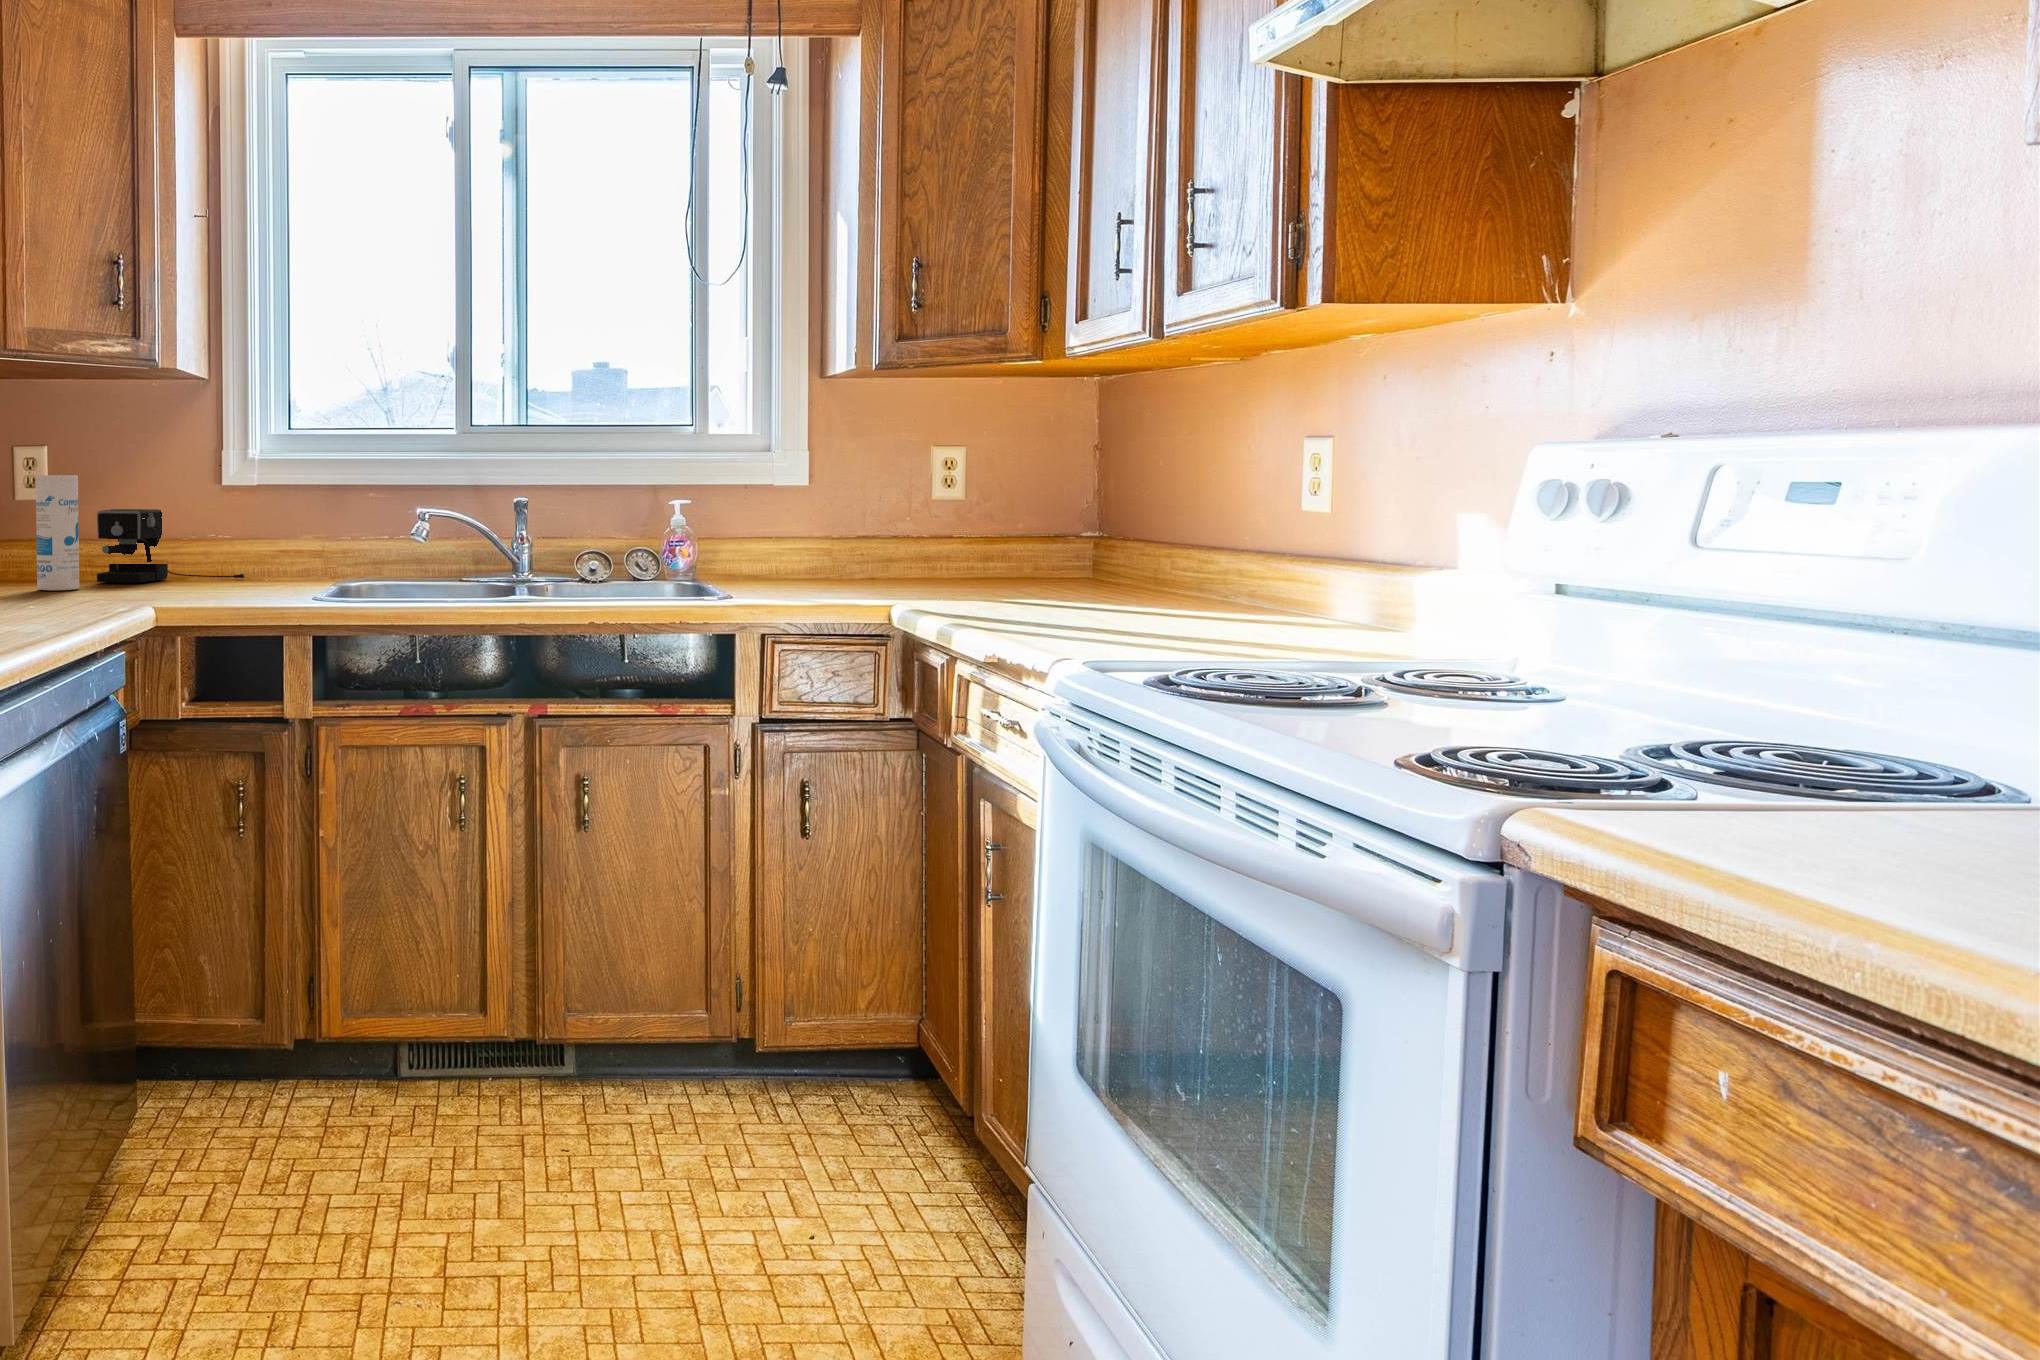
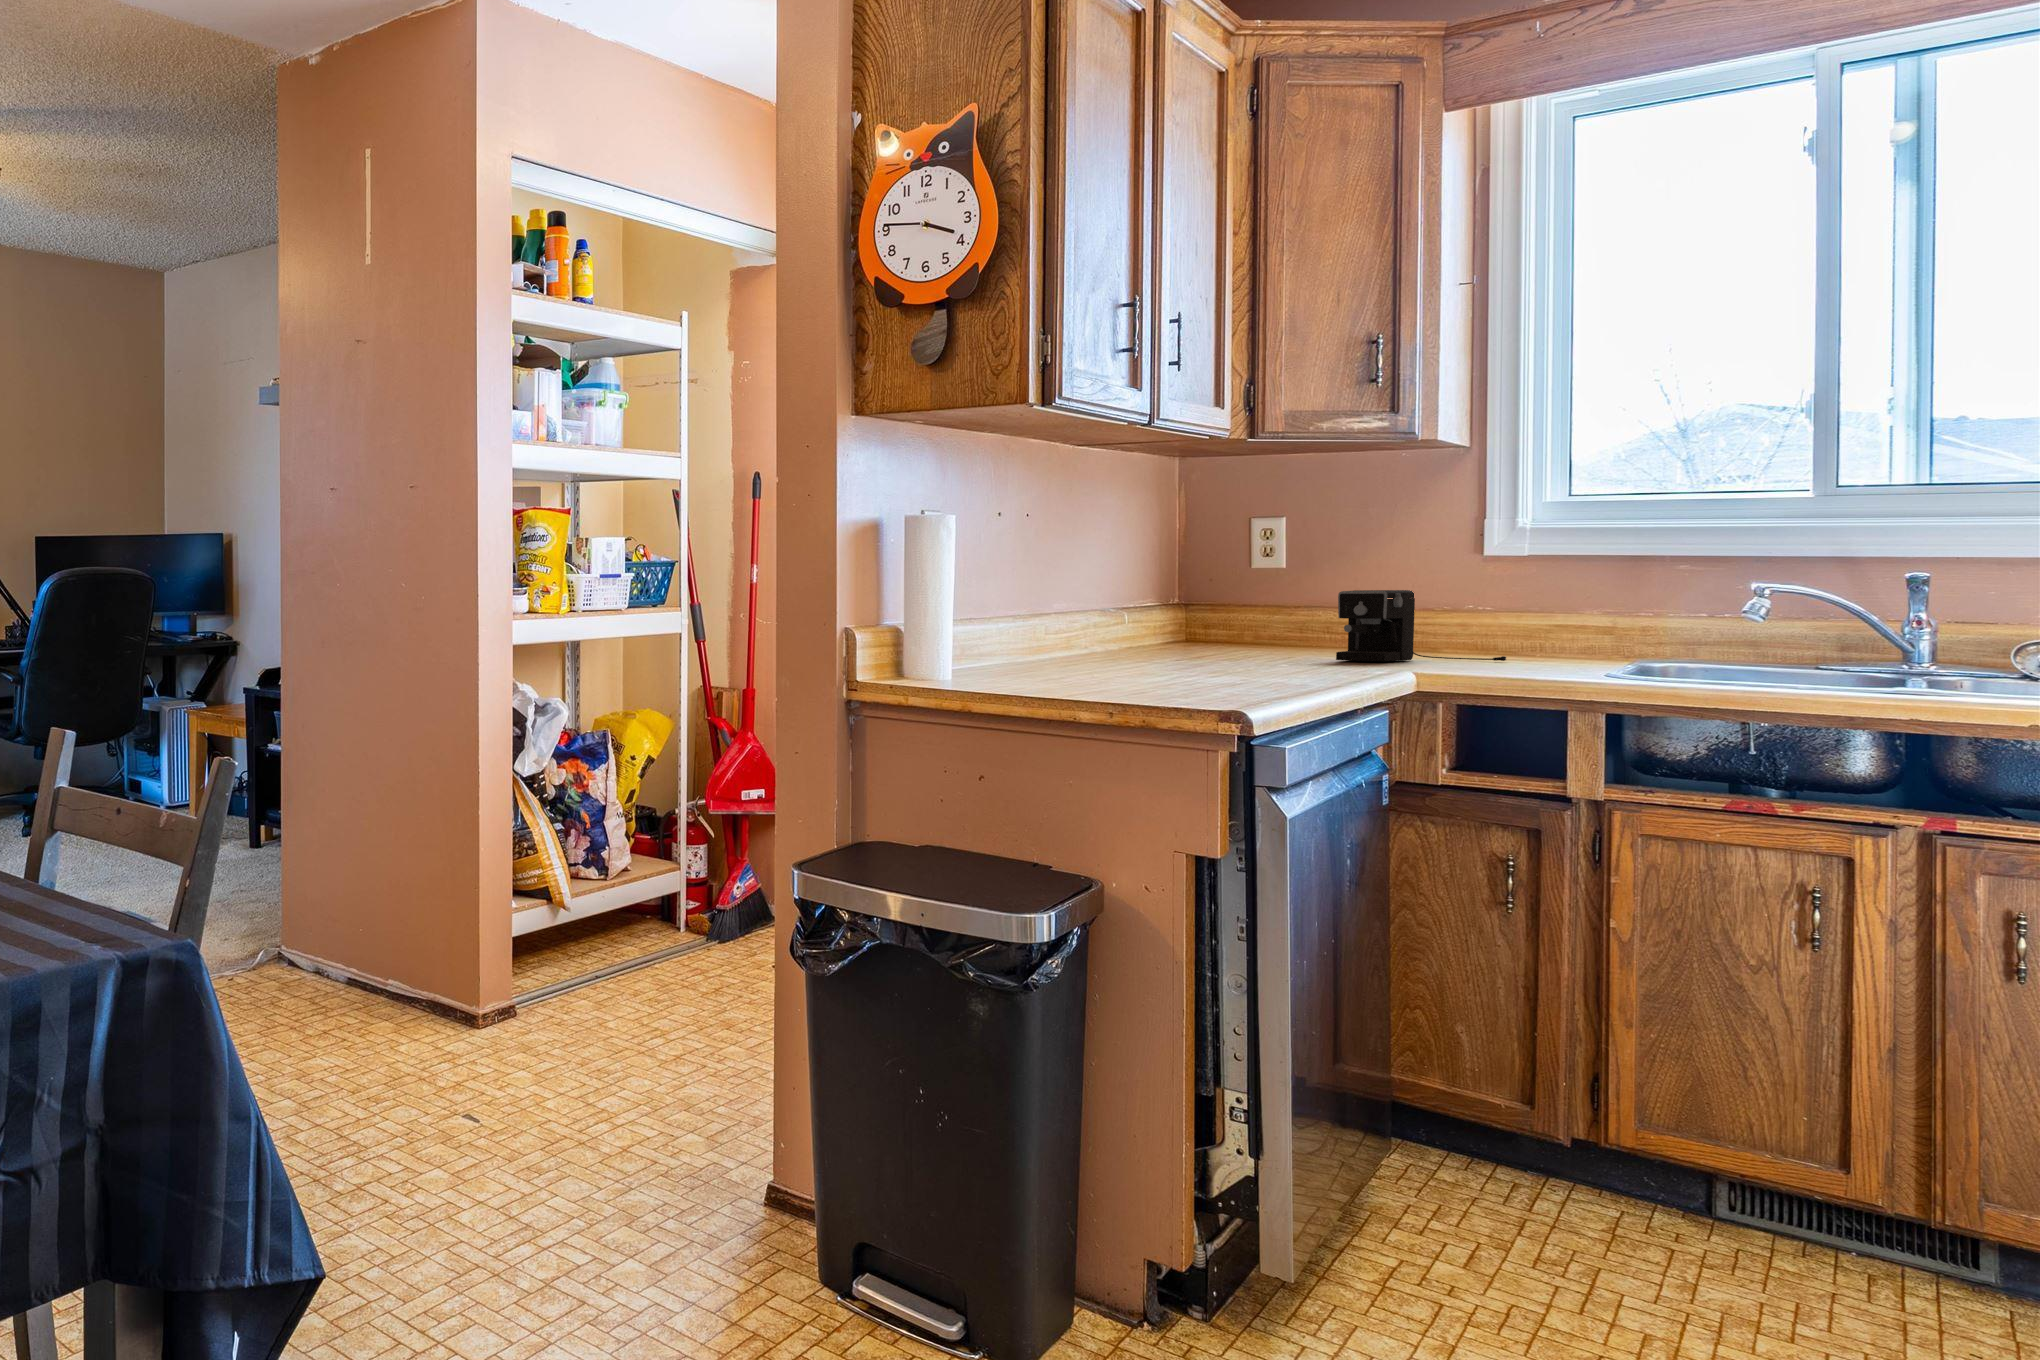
canister: present [36,475,79,590] -> none [1278,556,1324,665]

